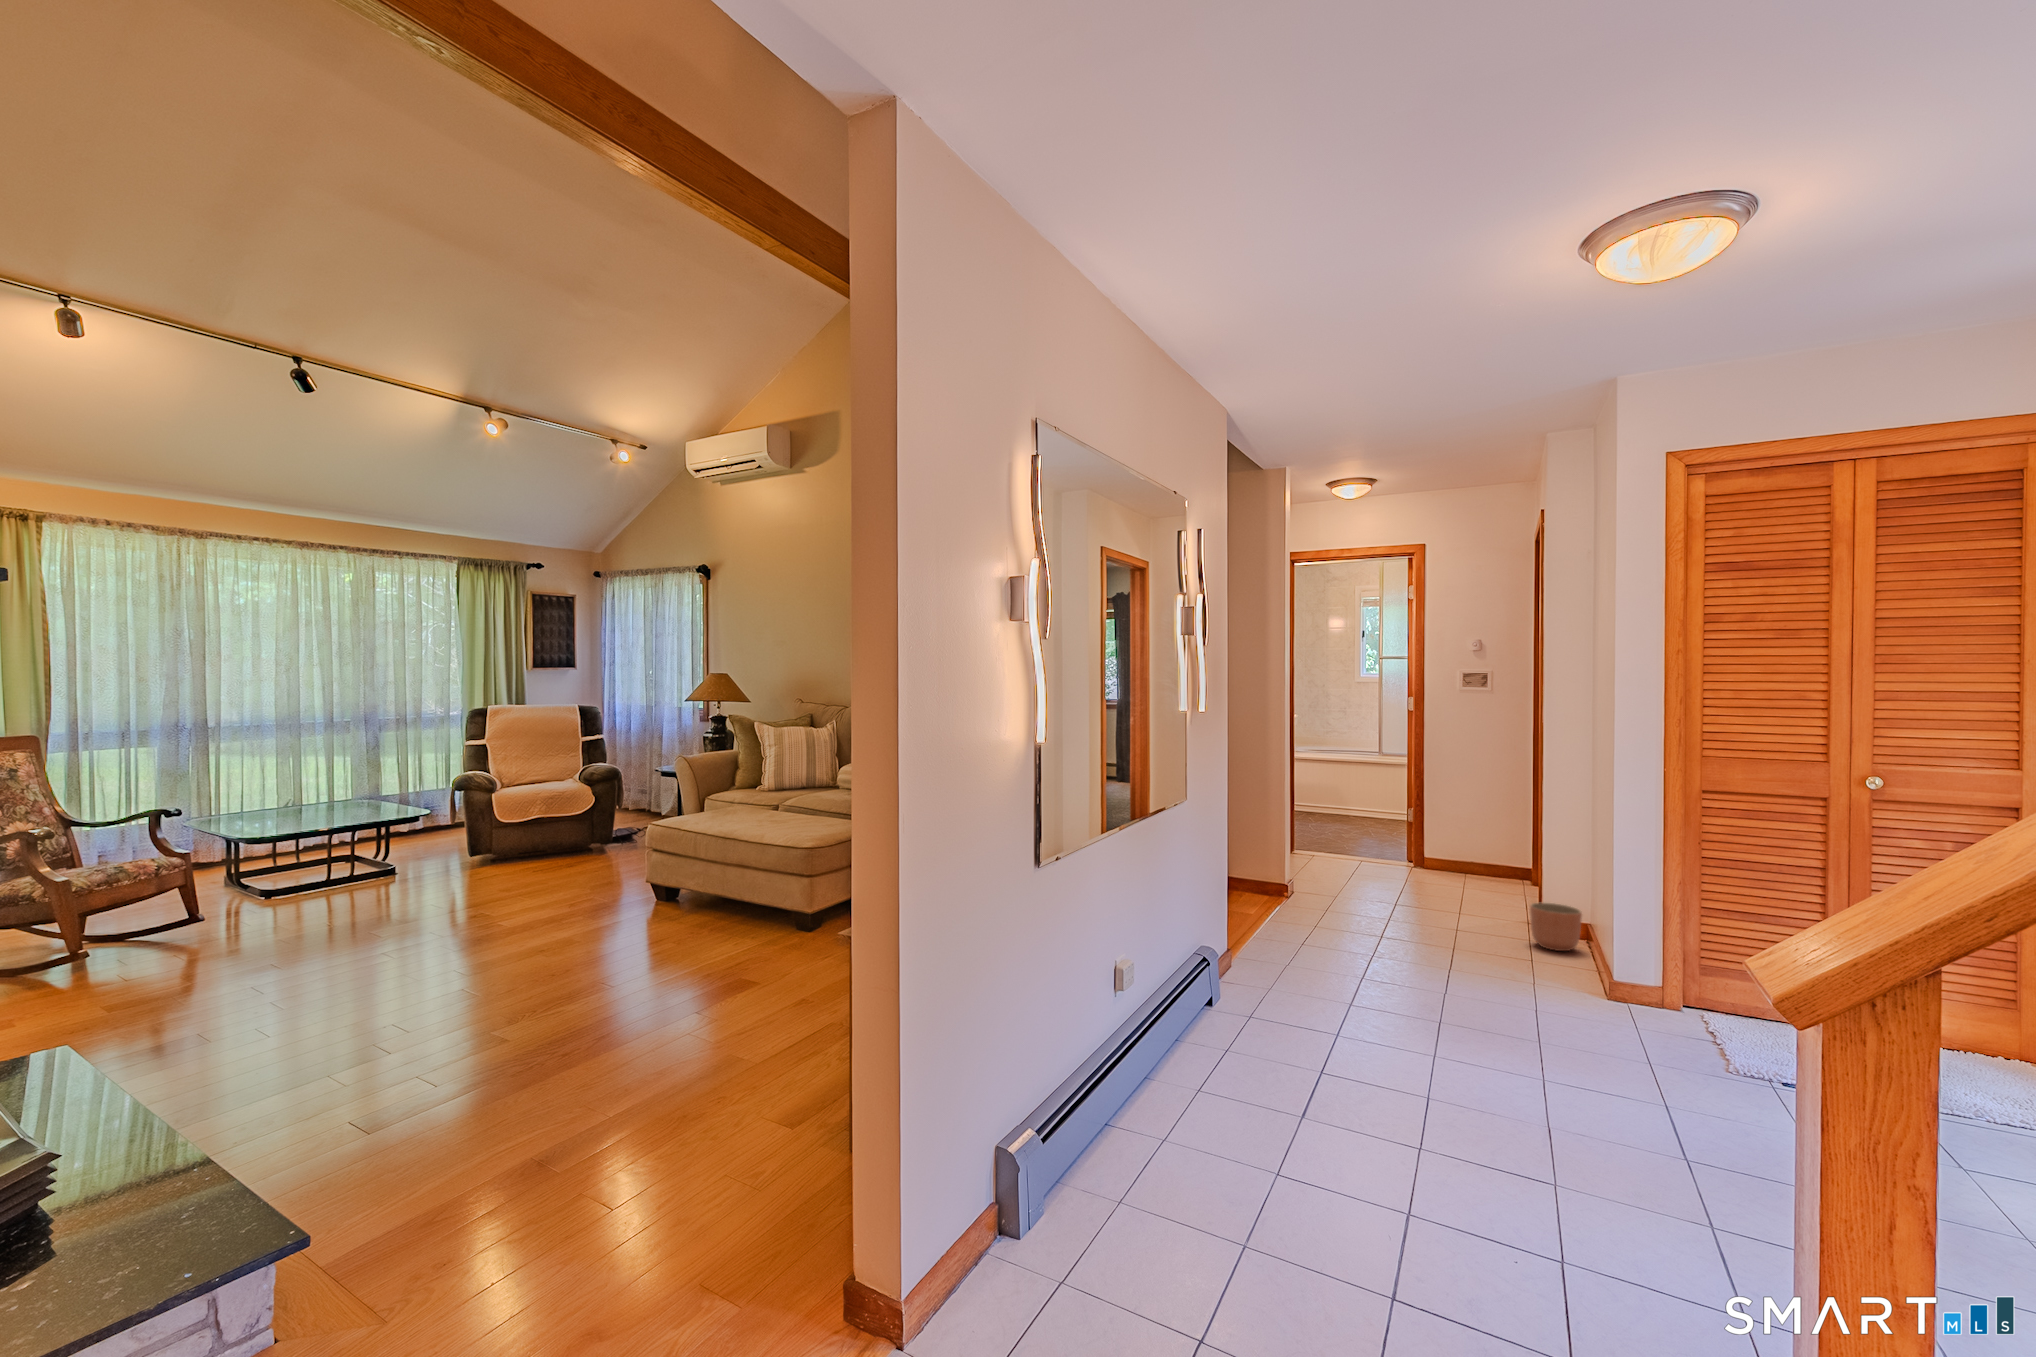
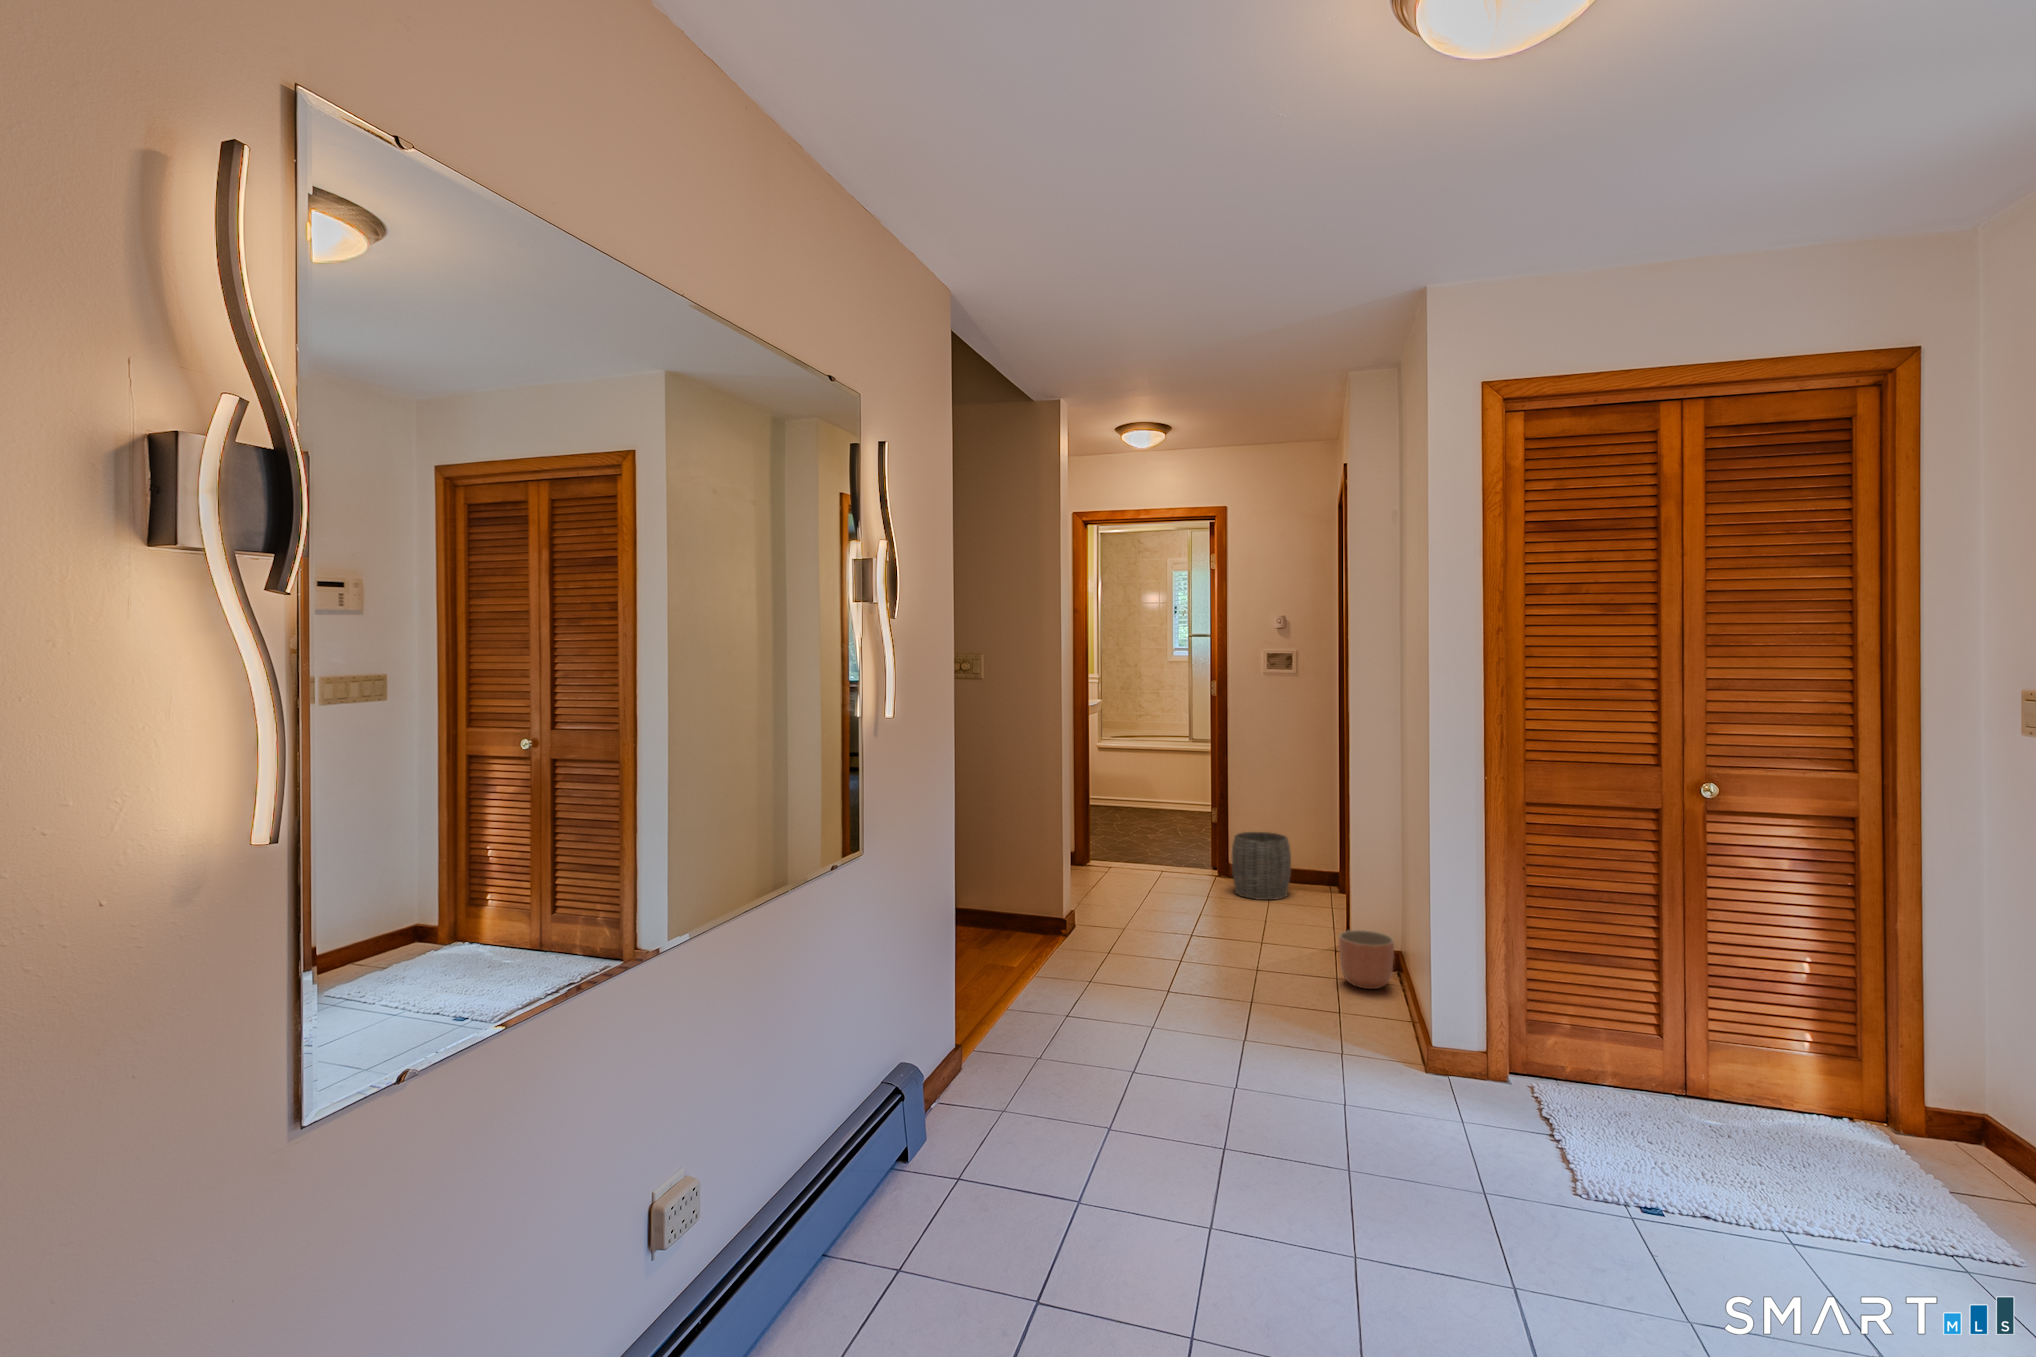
woven basket: none [1428,827,1484,885] -> present [1232,832,1291,900]

